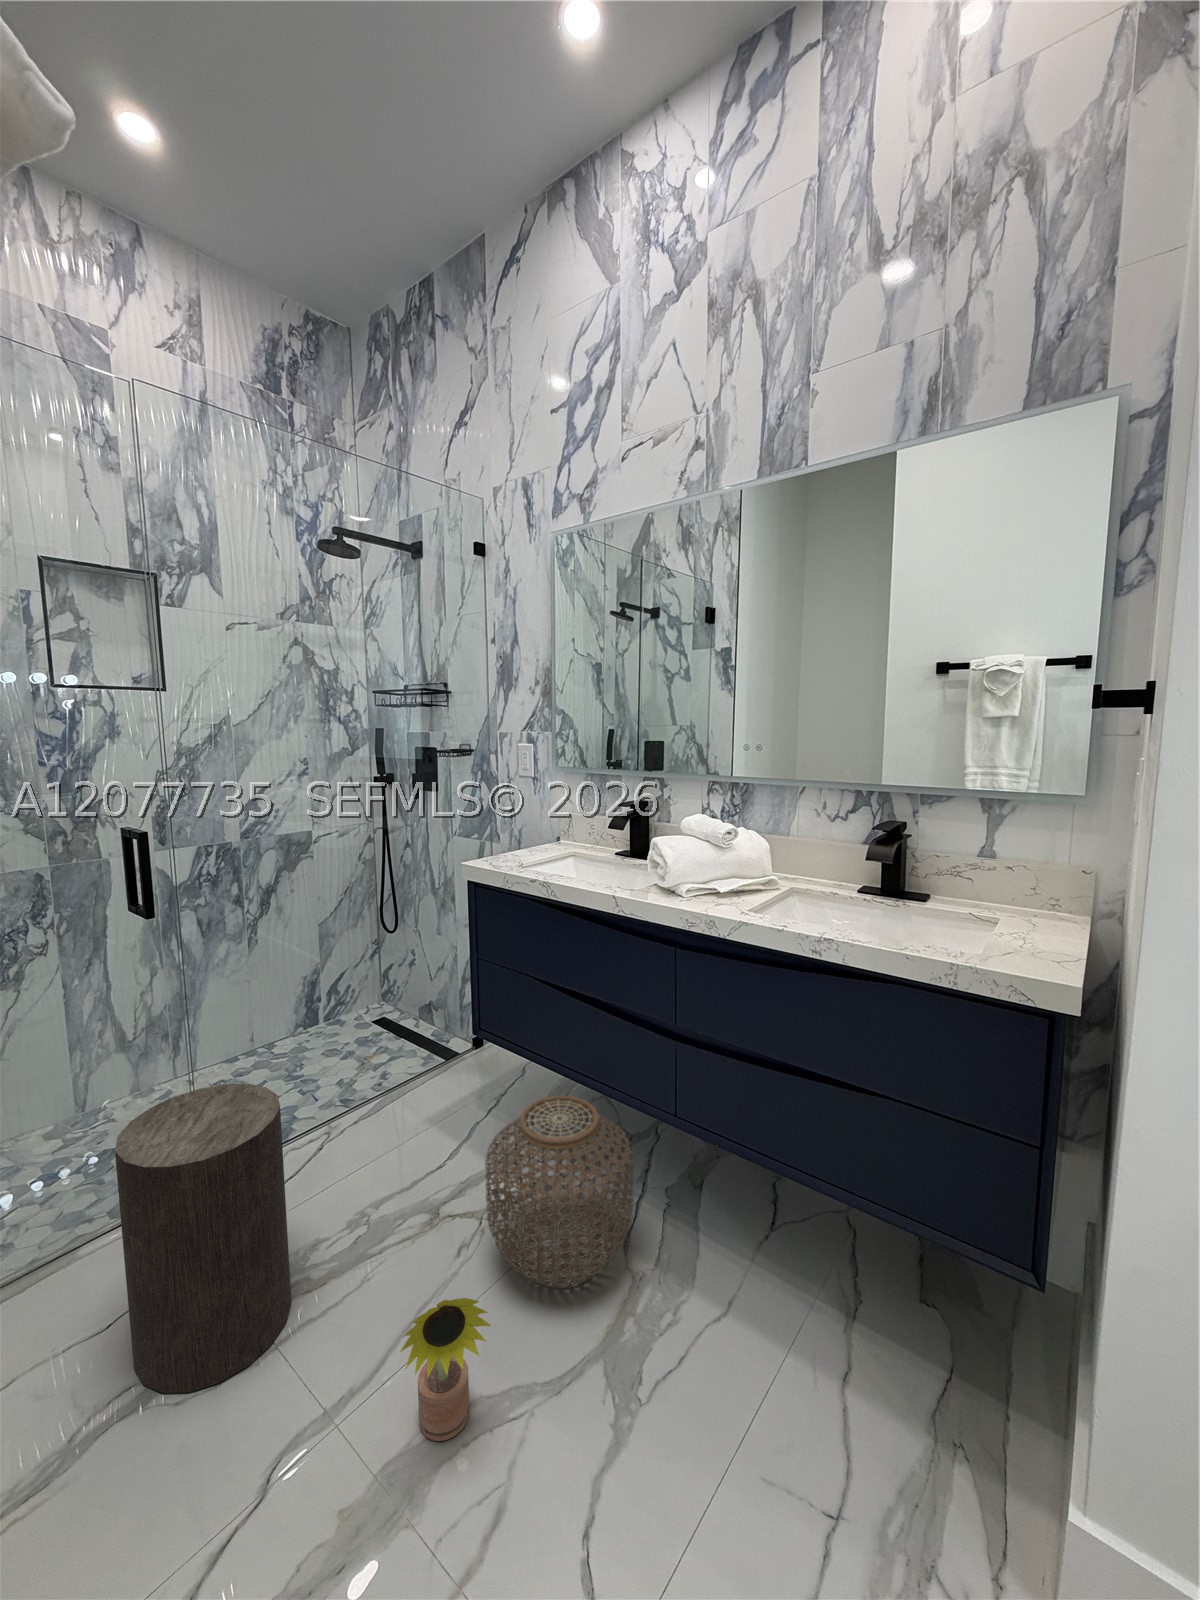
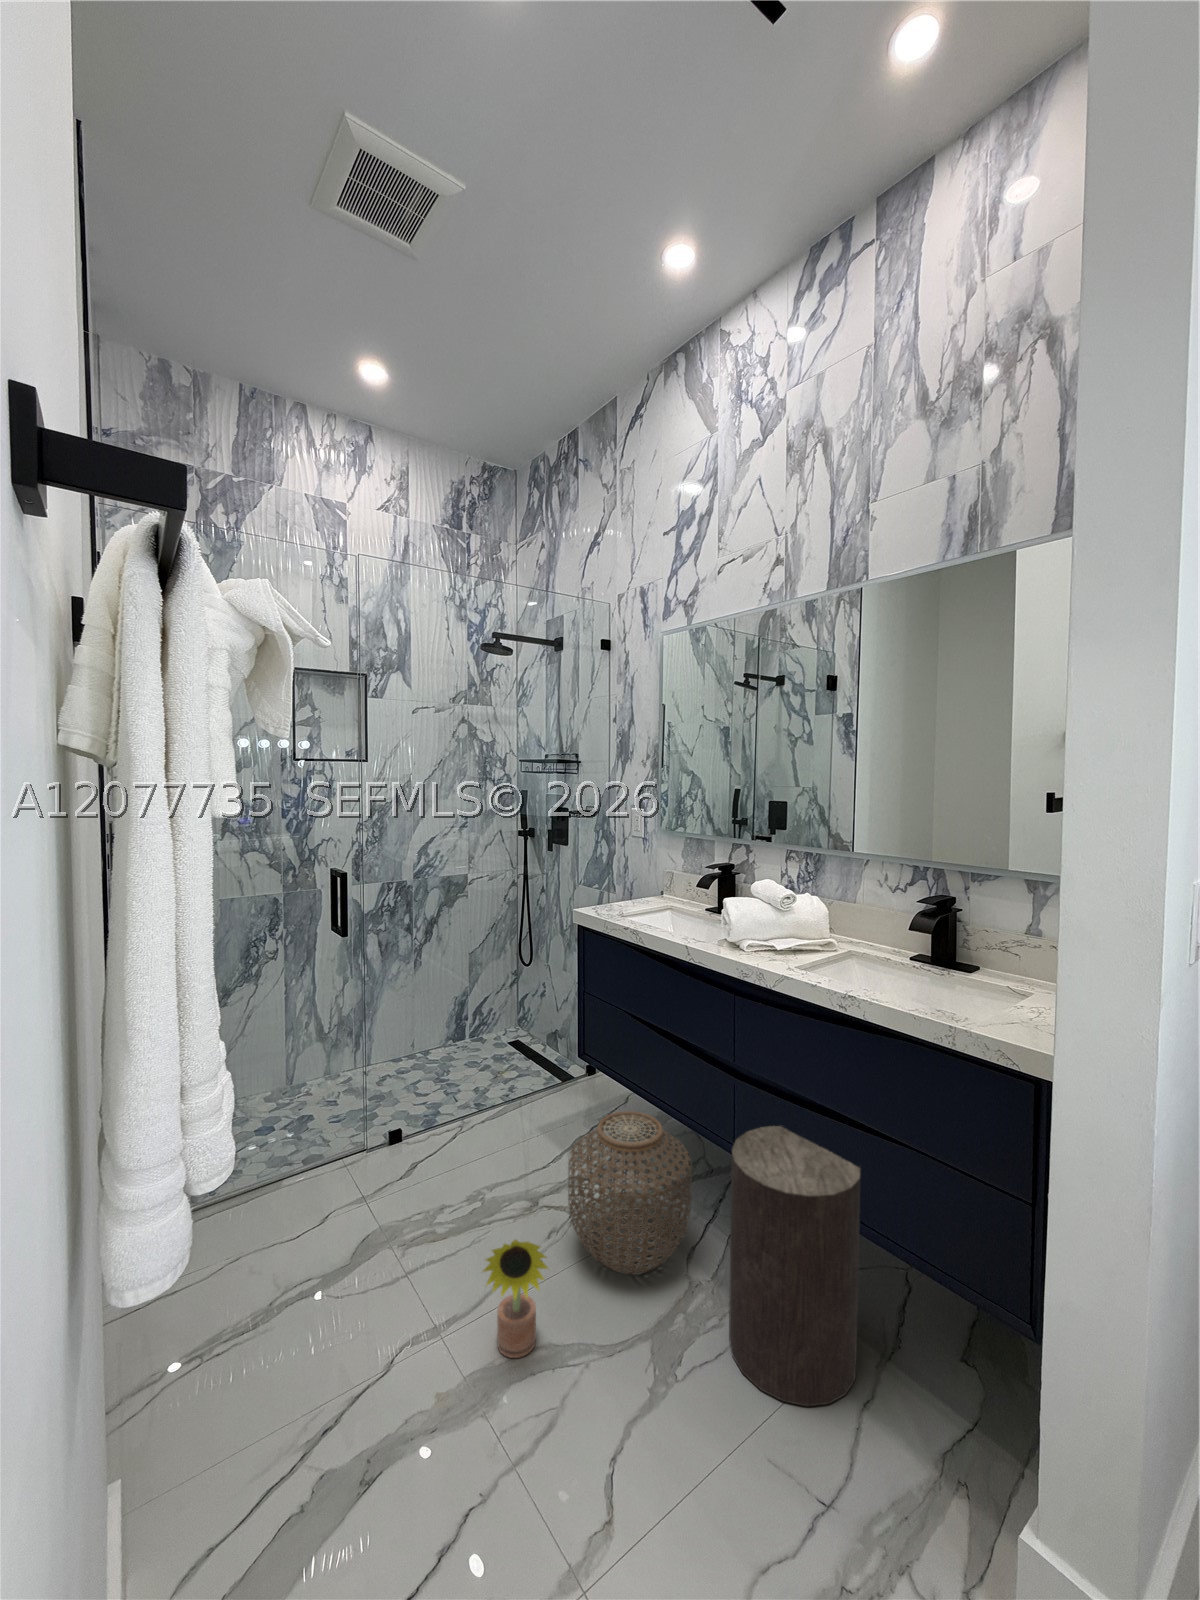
stool: present [115,1084,291,1393] -> present [729,1126,861,1406]

